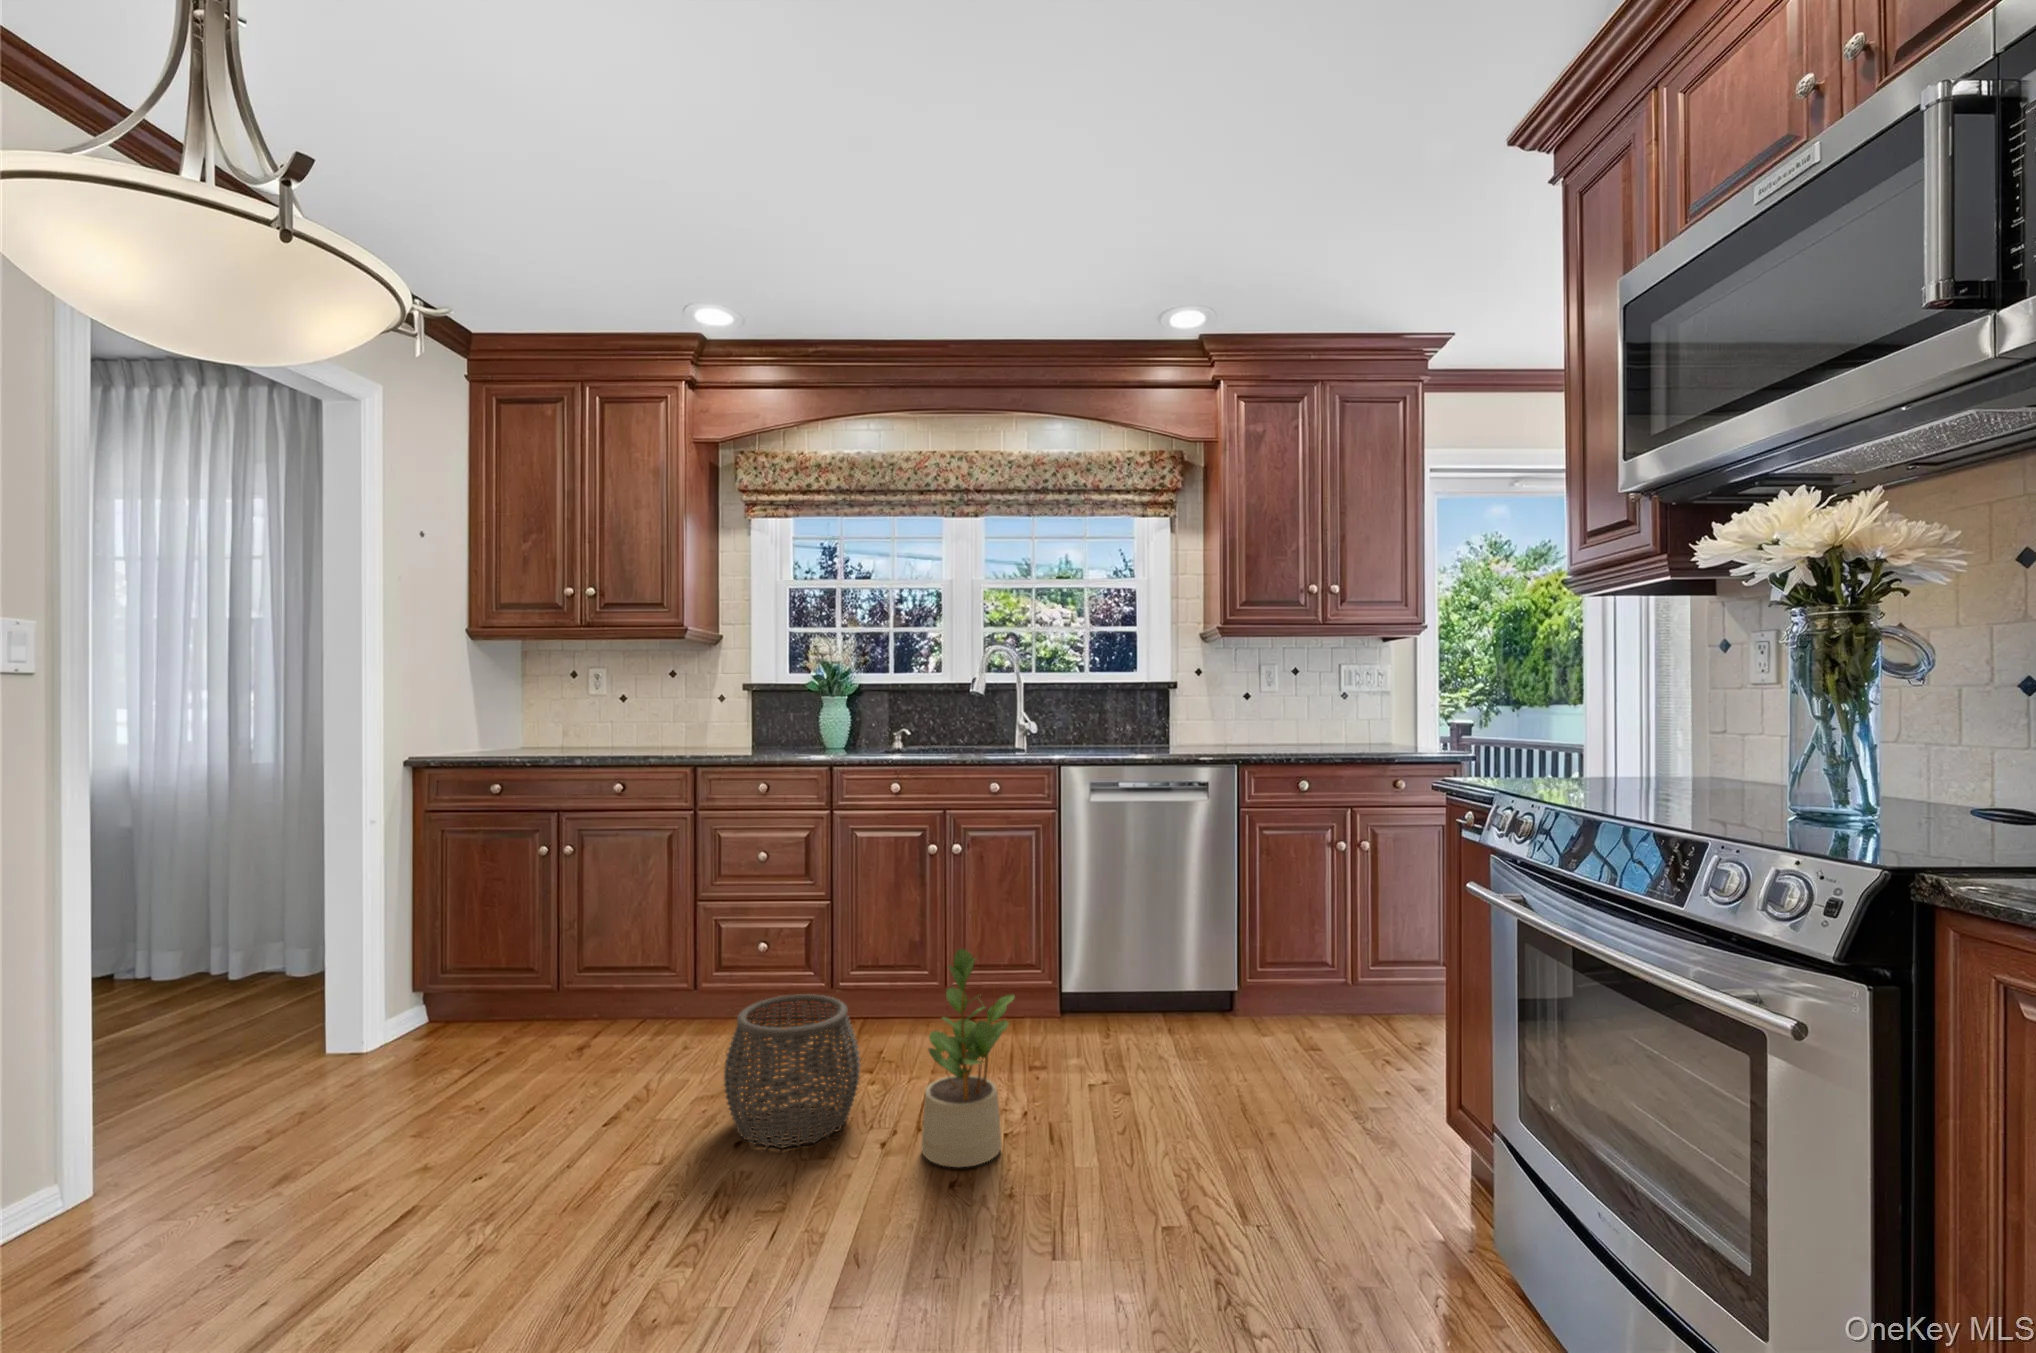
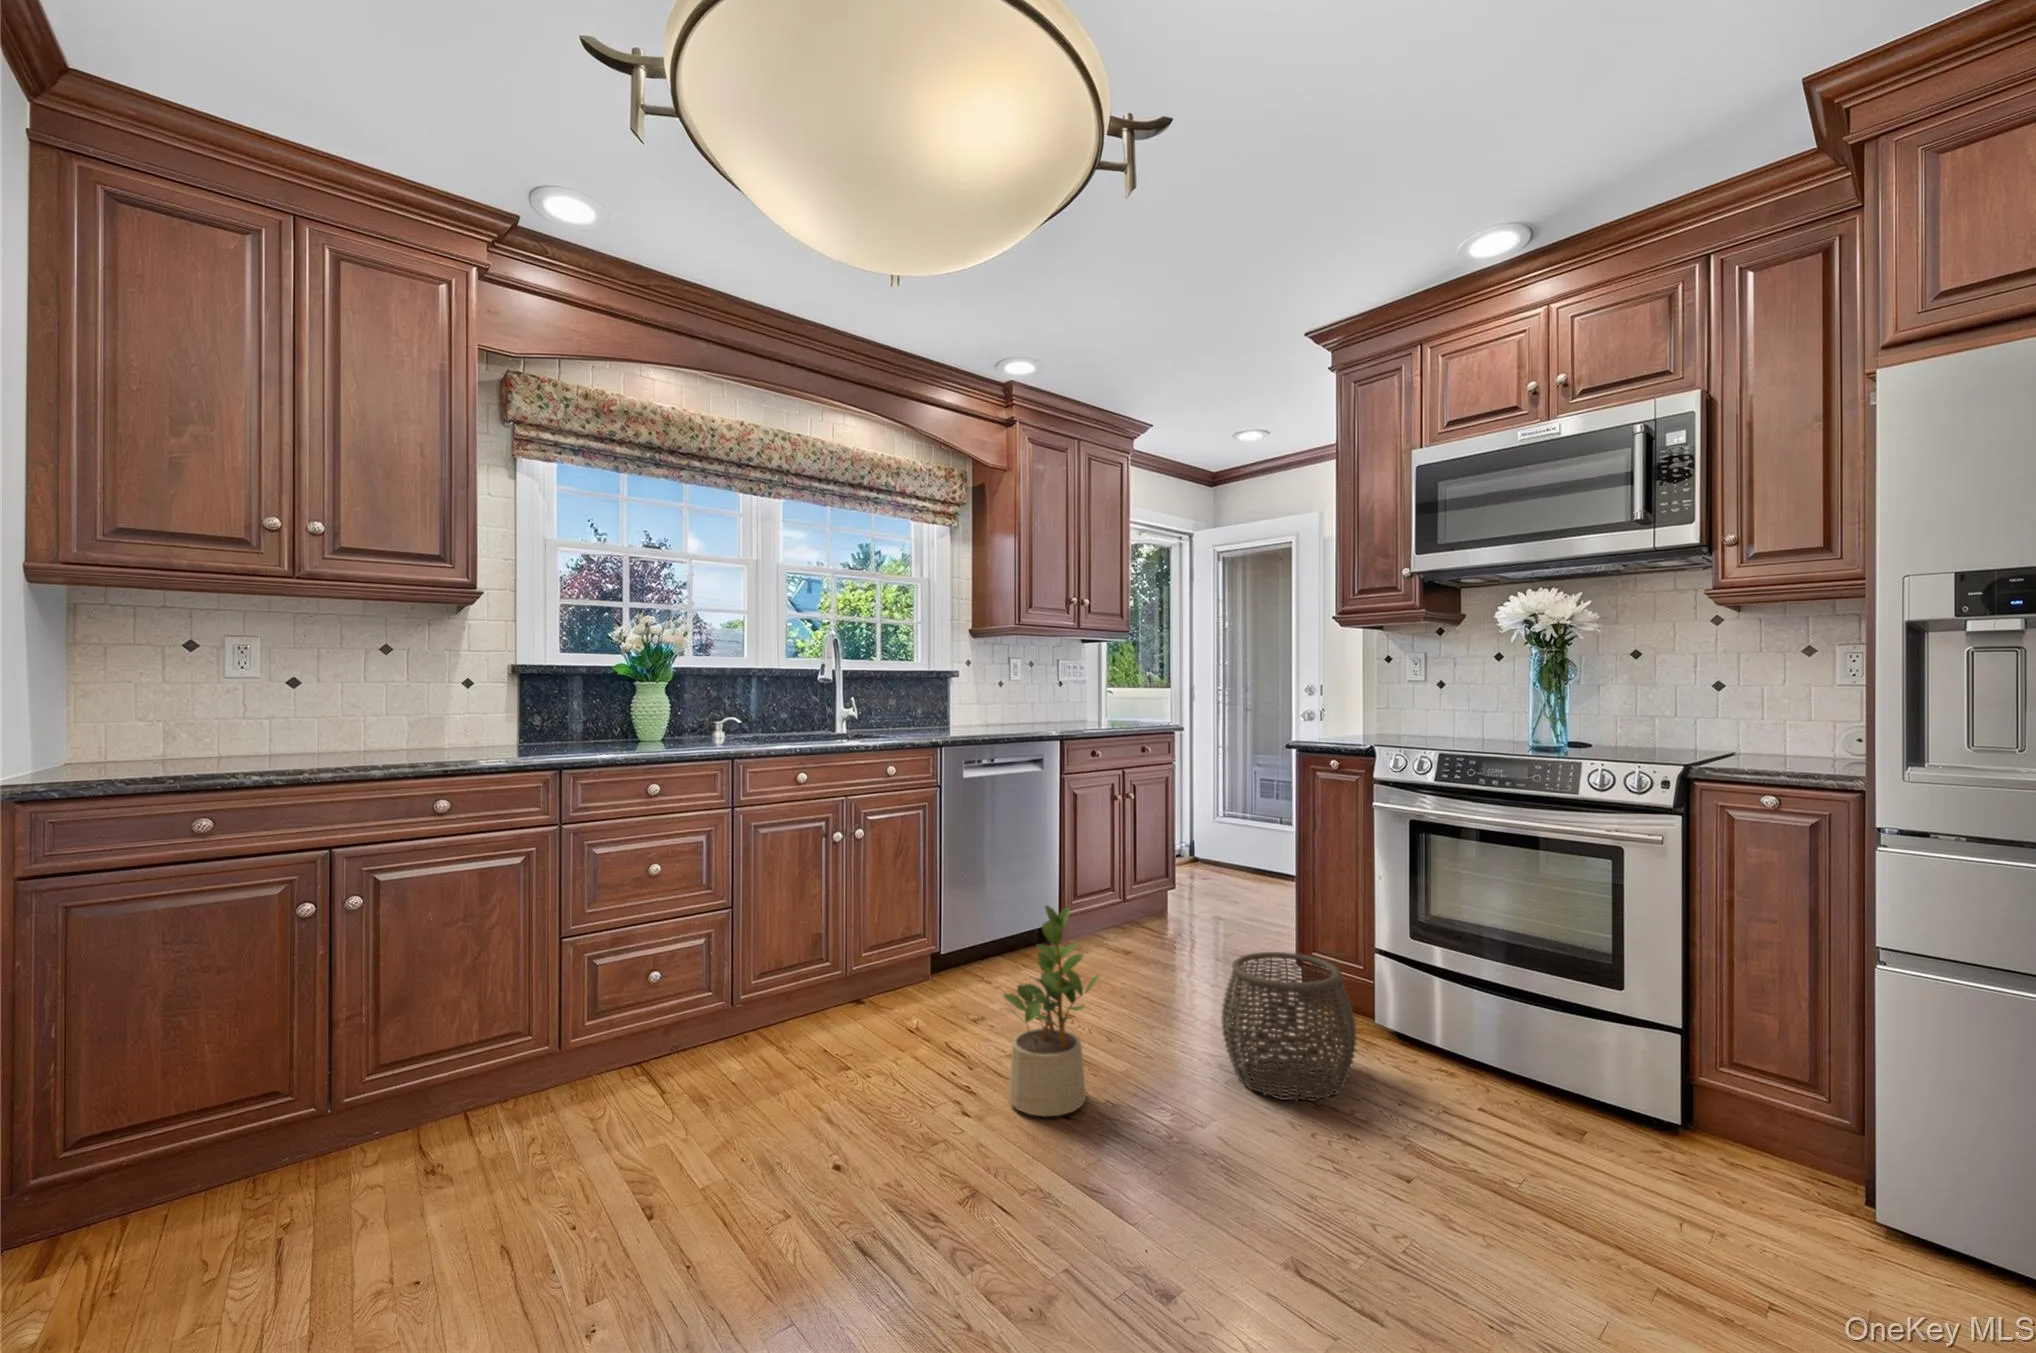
woven basket: present [724,994,860,1148] -> present [1222,952,1356,1101]

